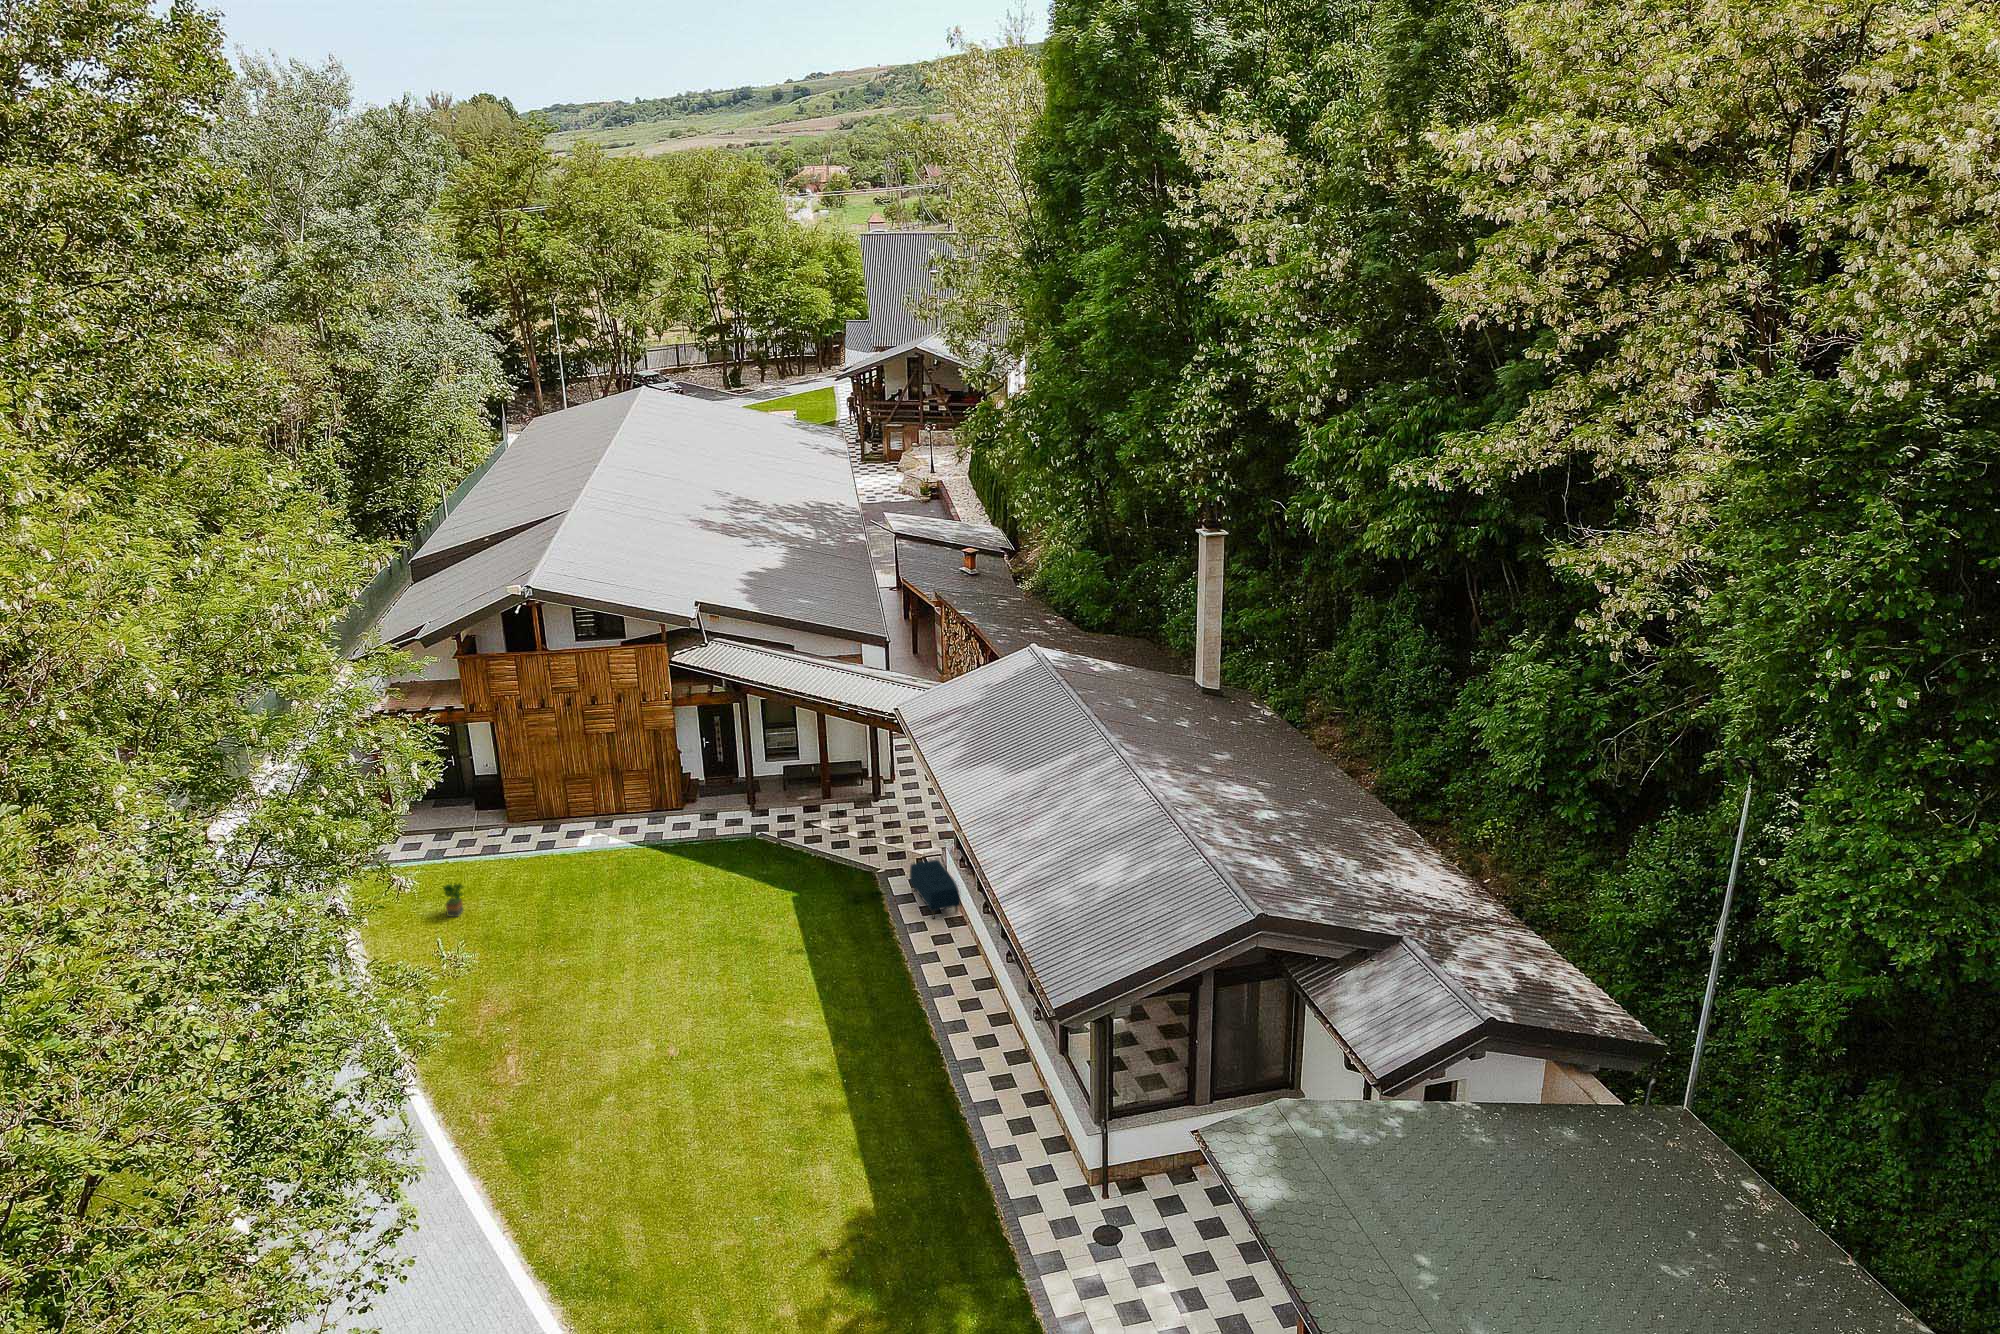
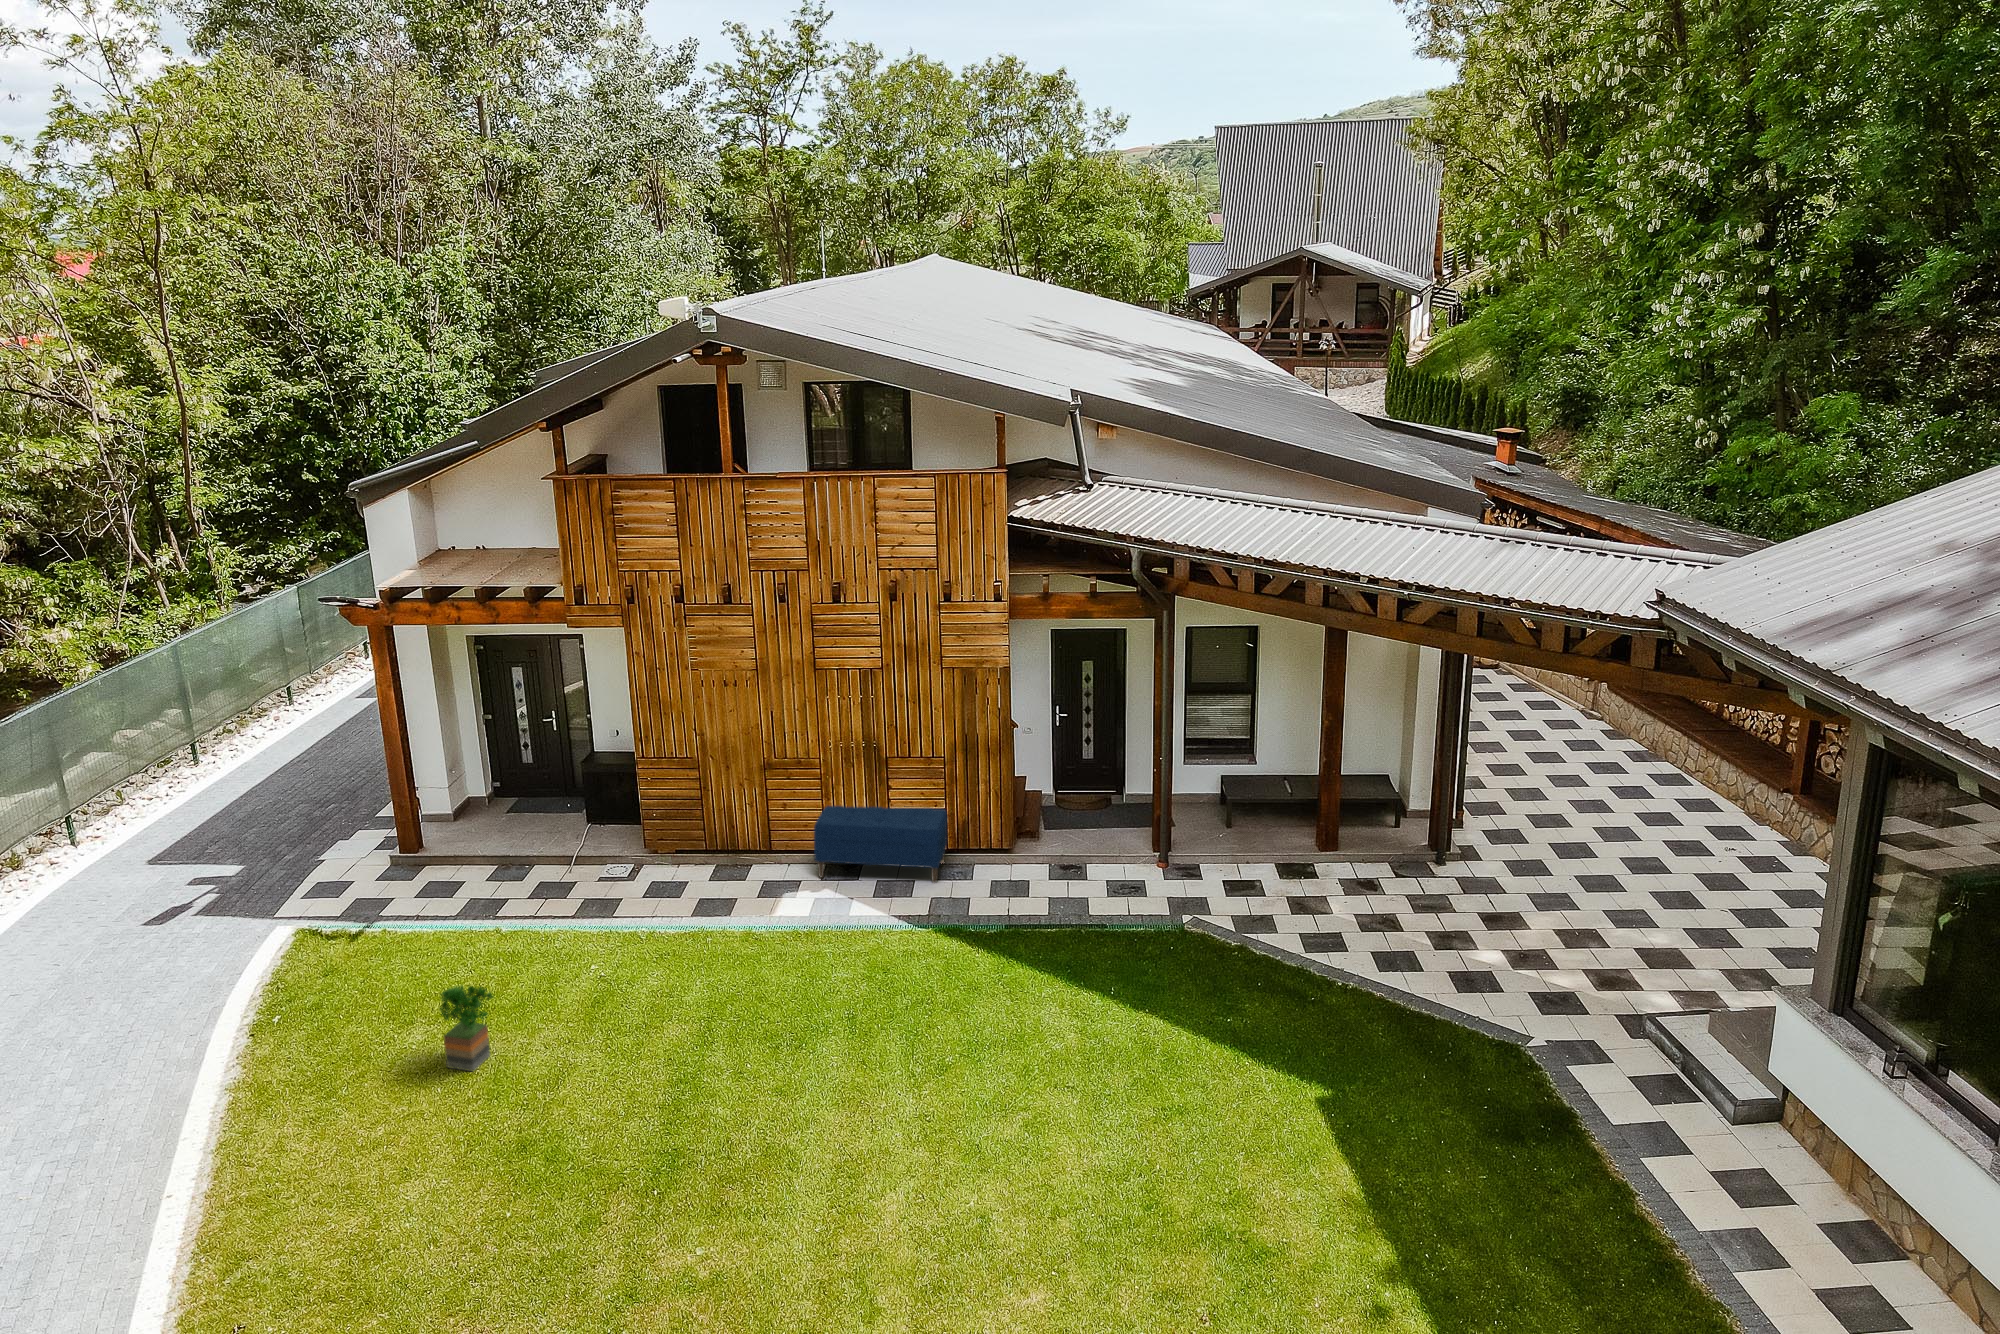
bench: present [910,860,960,919] -> present [814,806,947,883]

